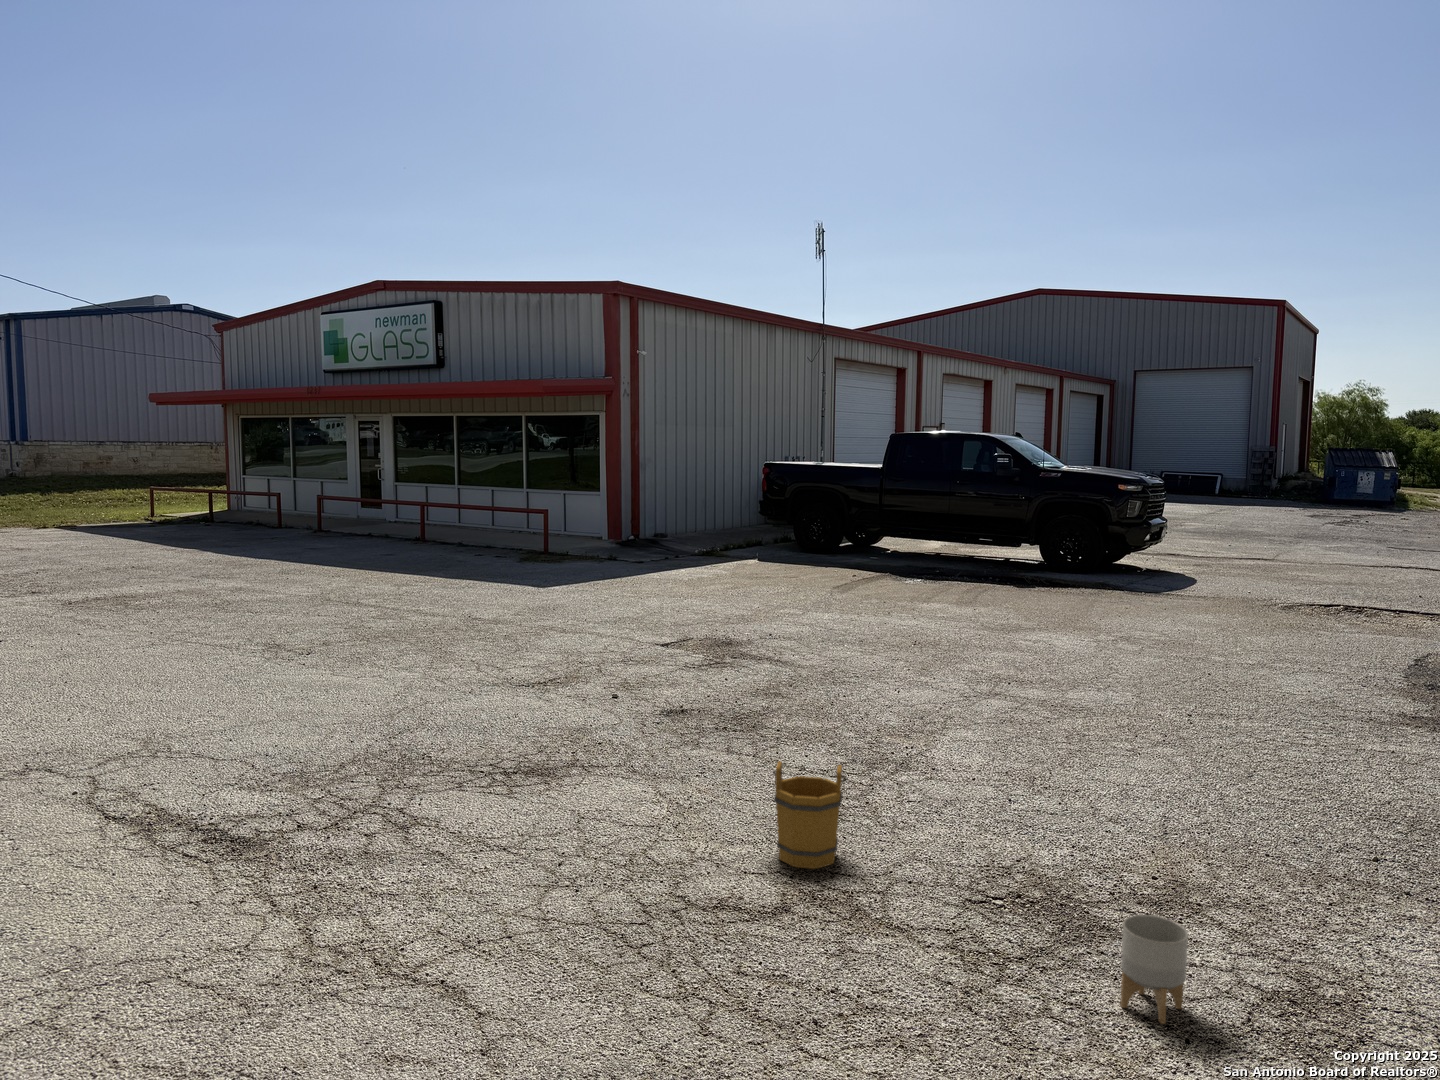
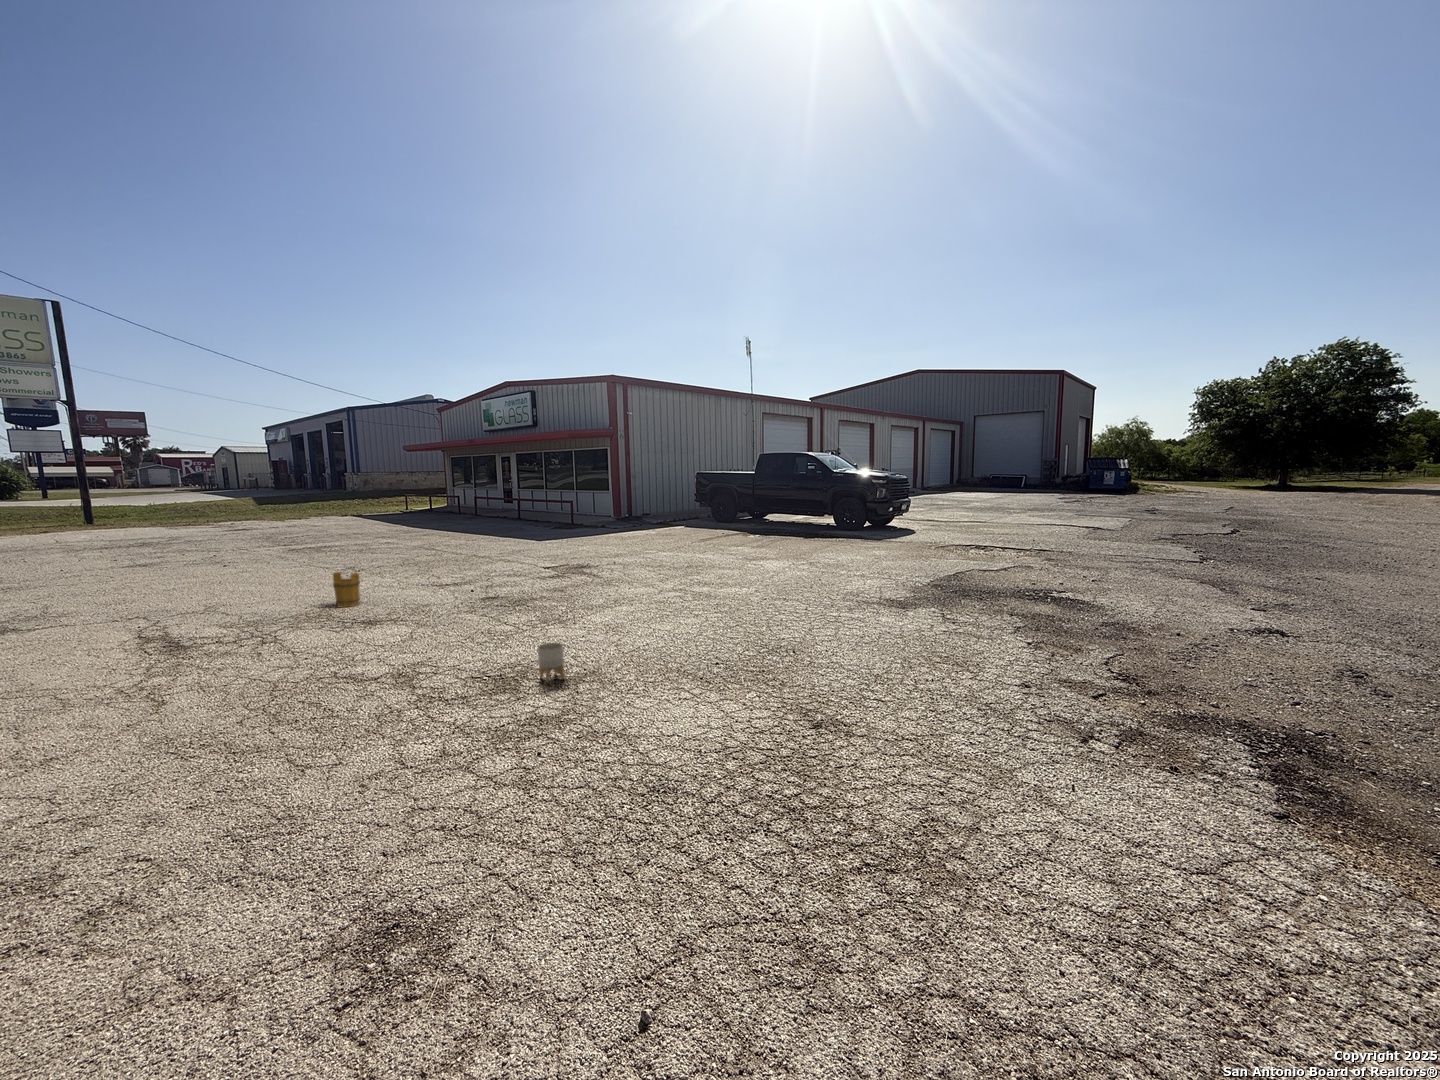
bucket: present [773,761,846,869] -> present [333,572,360,607]

